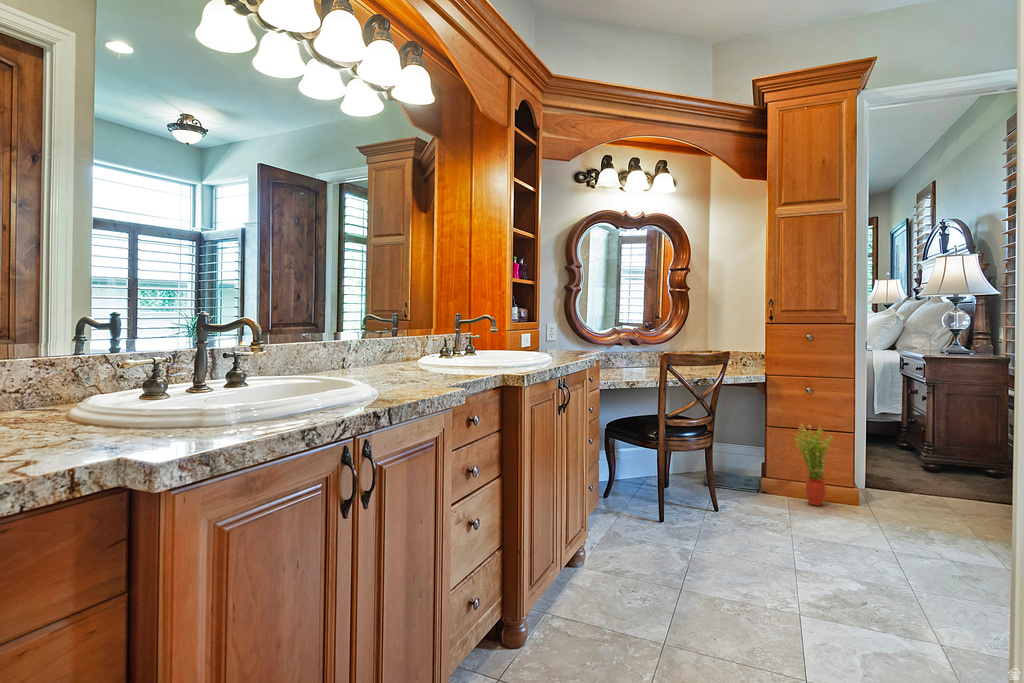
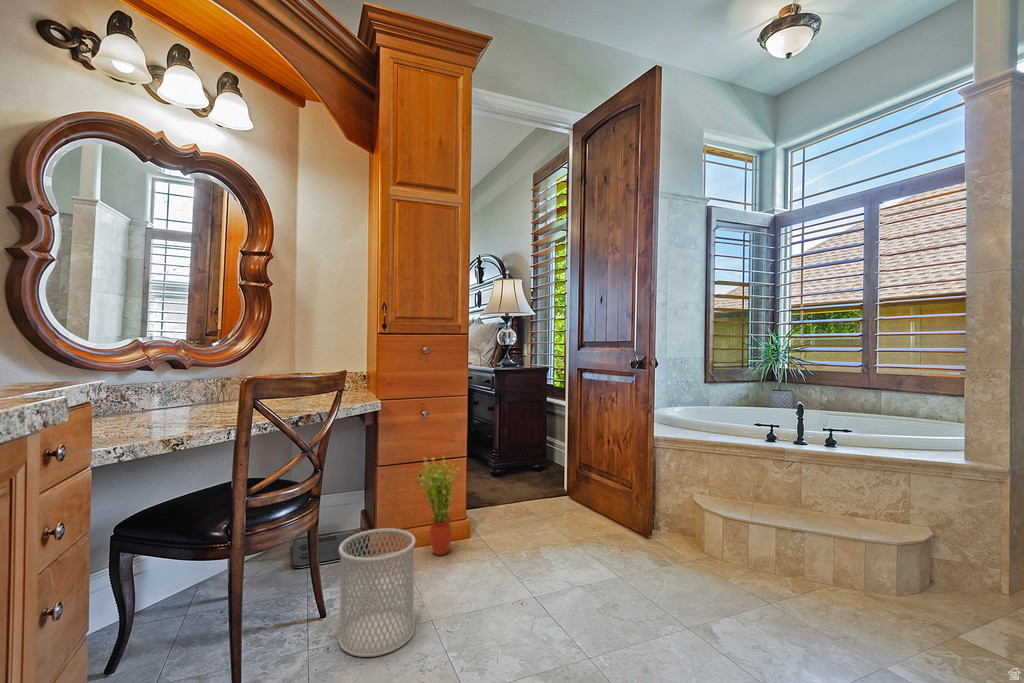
wastebasket: none [717,460,770,533] -> present [338,528,415,657]

